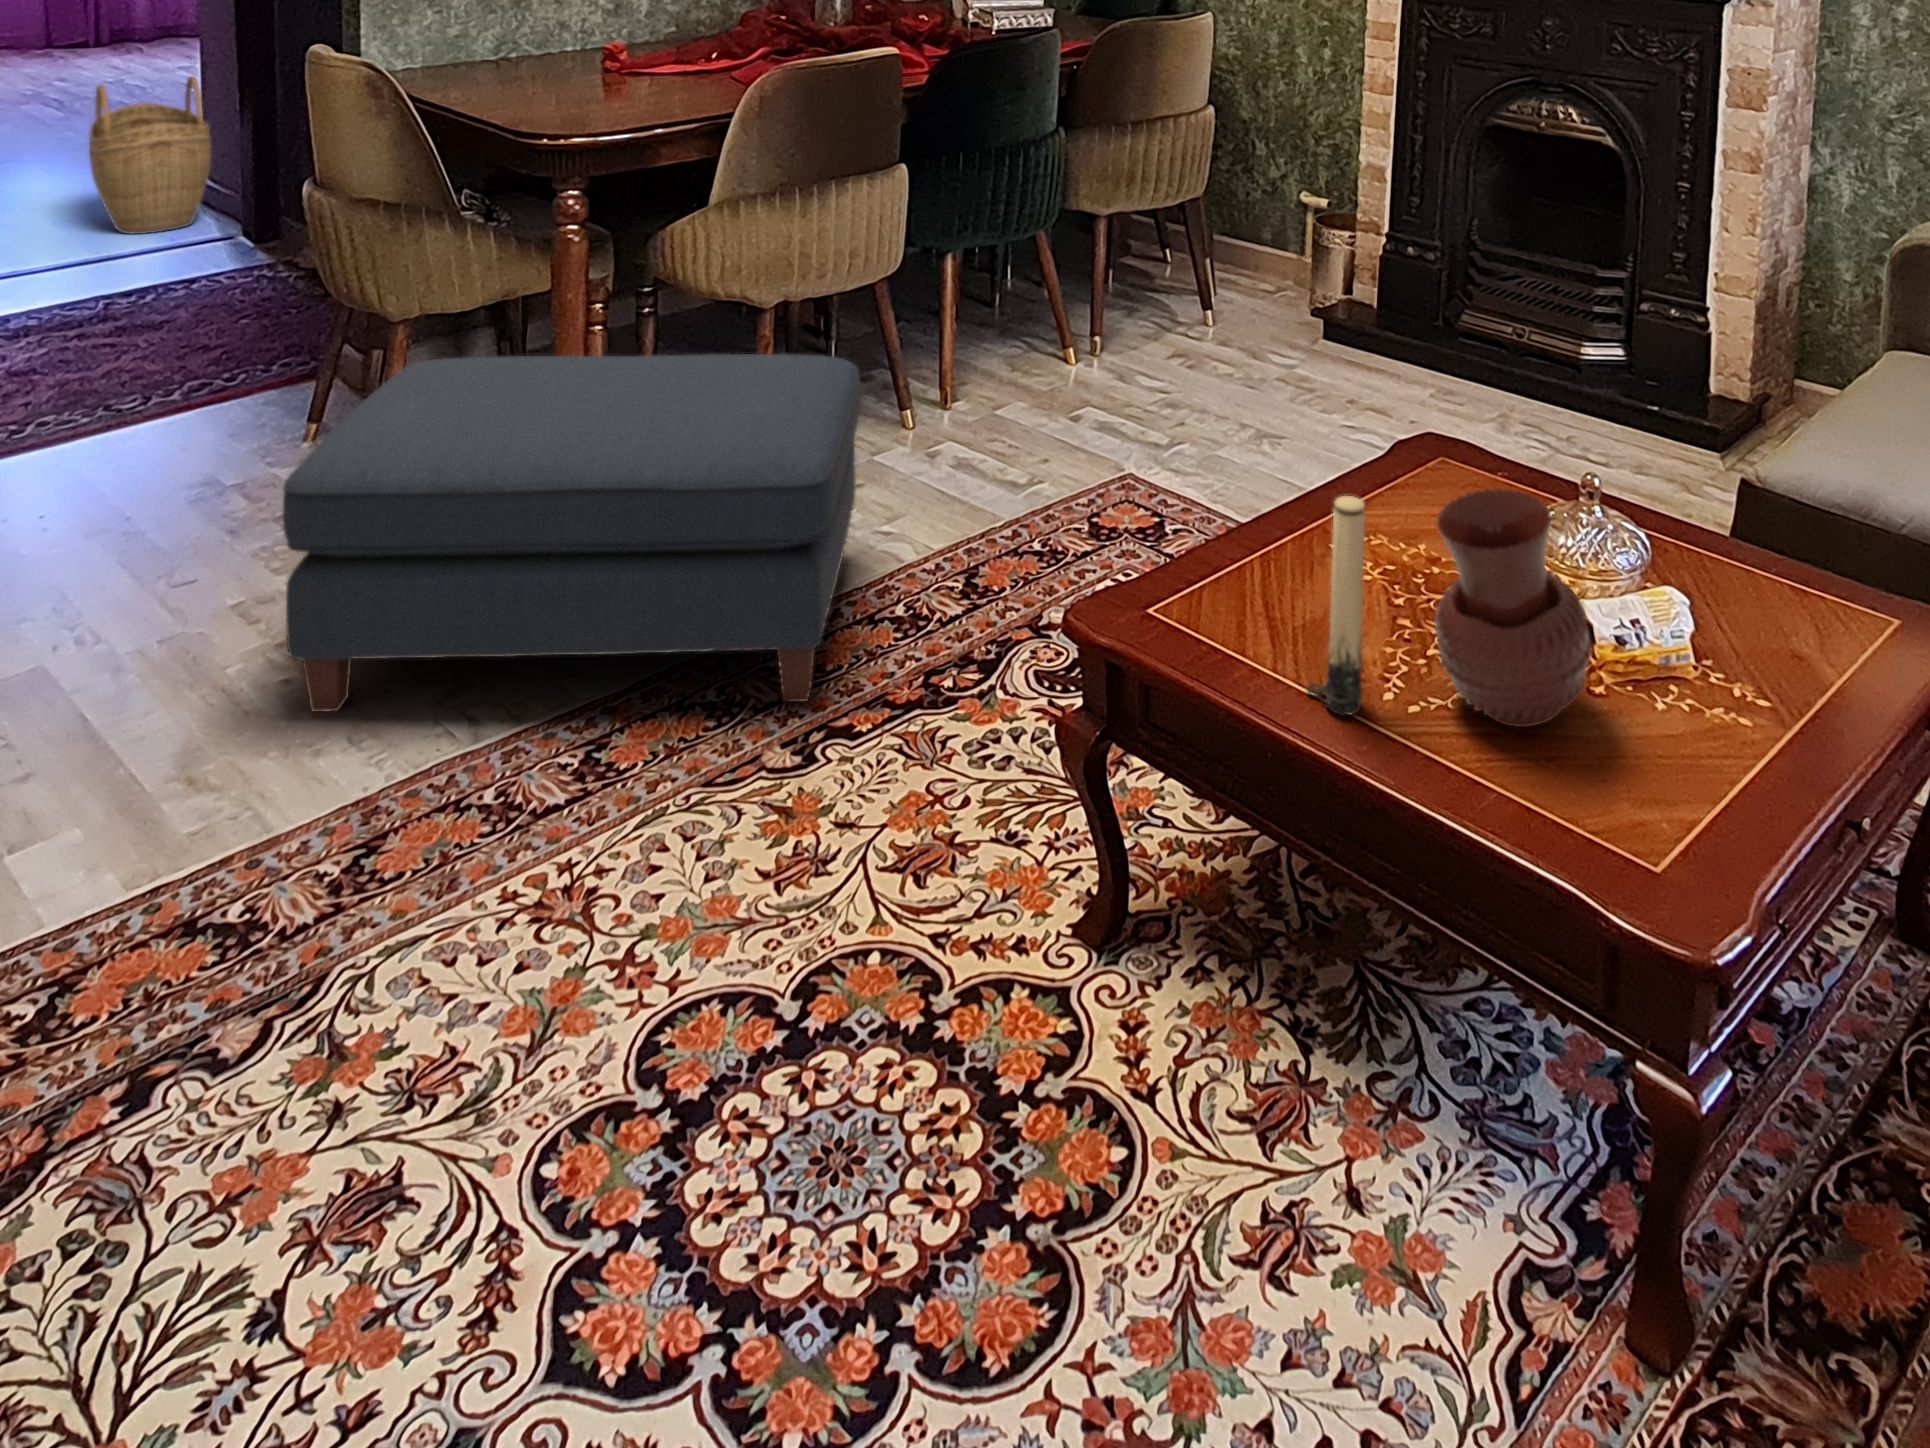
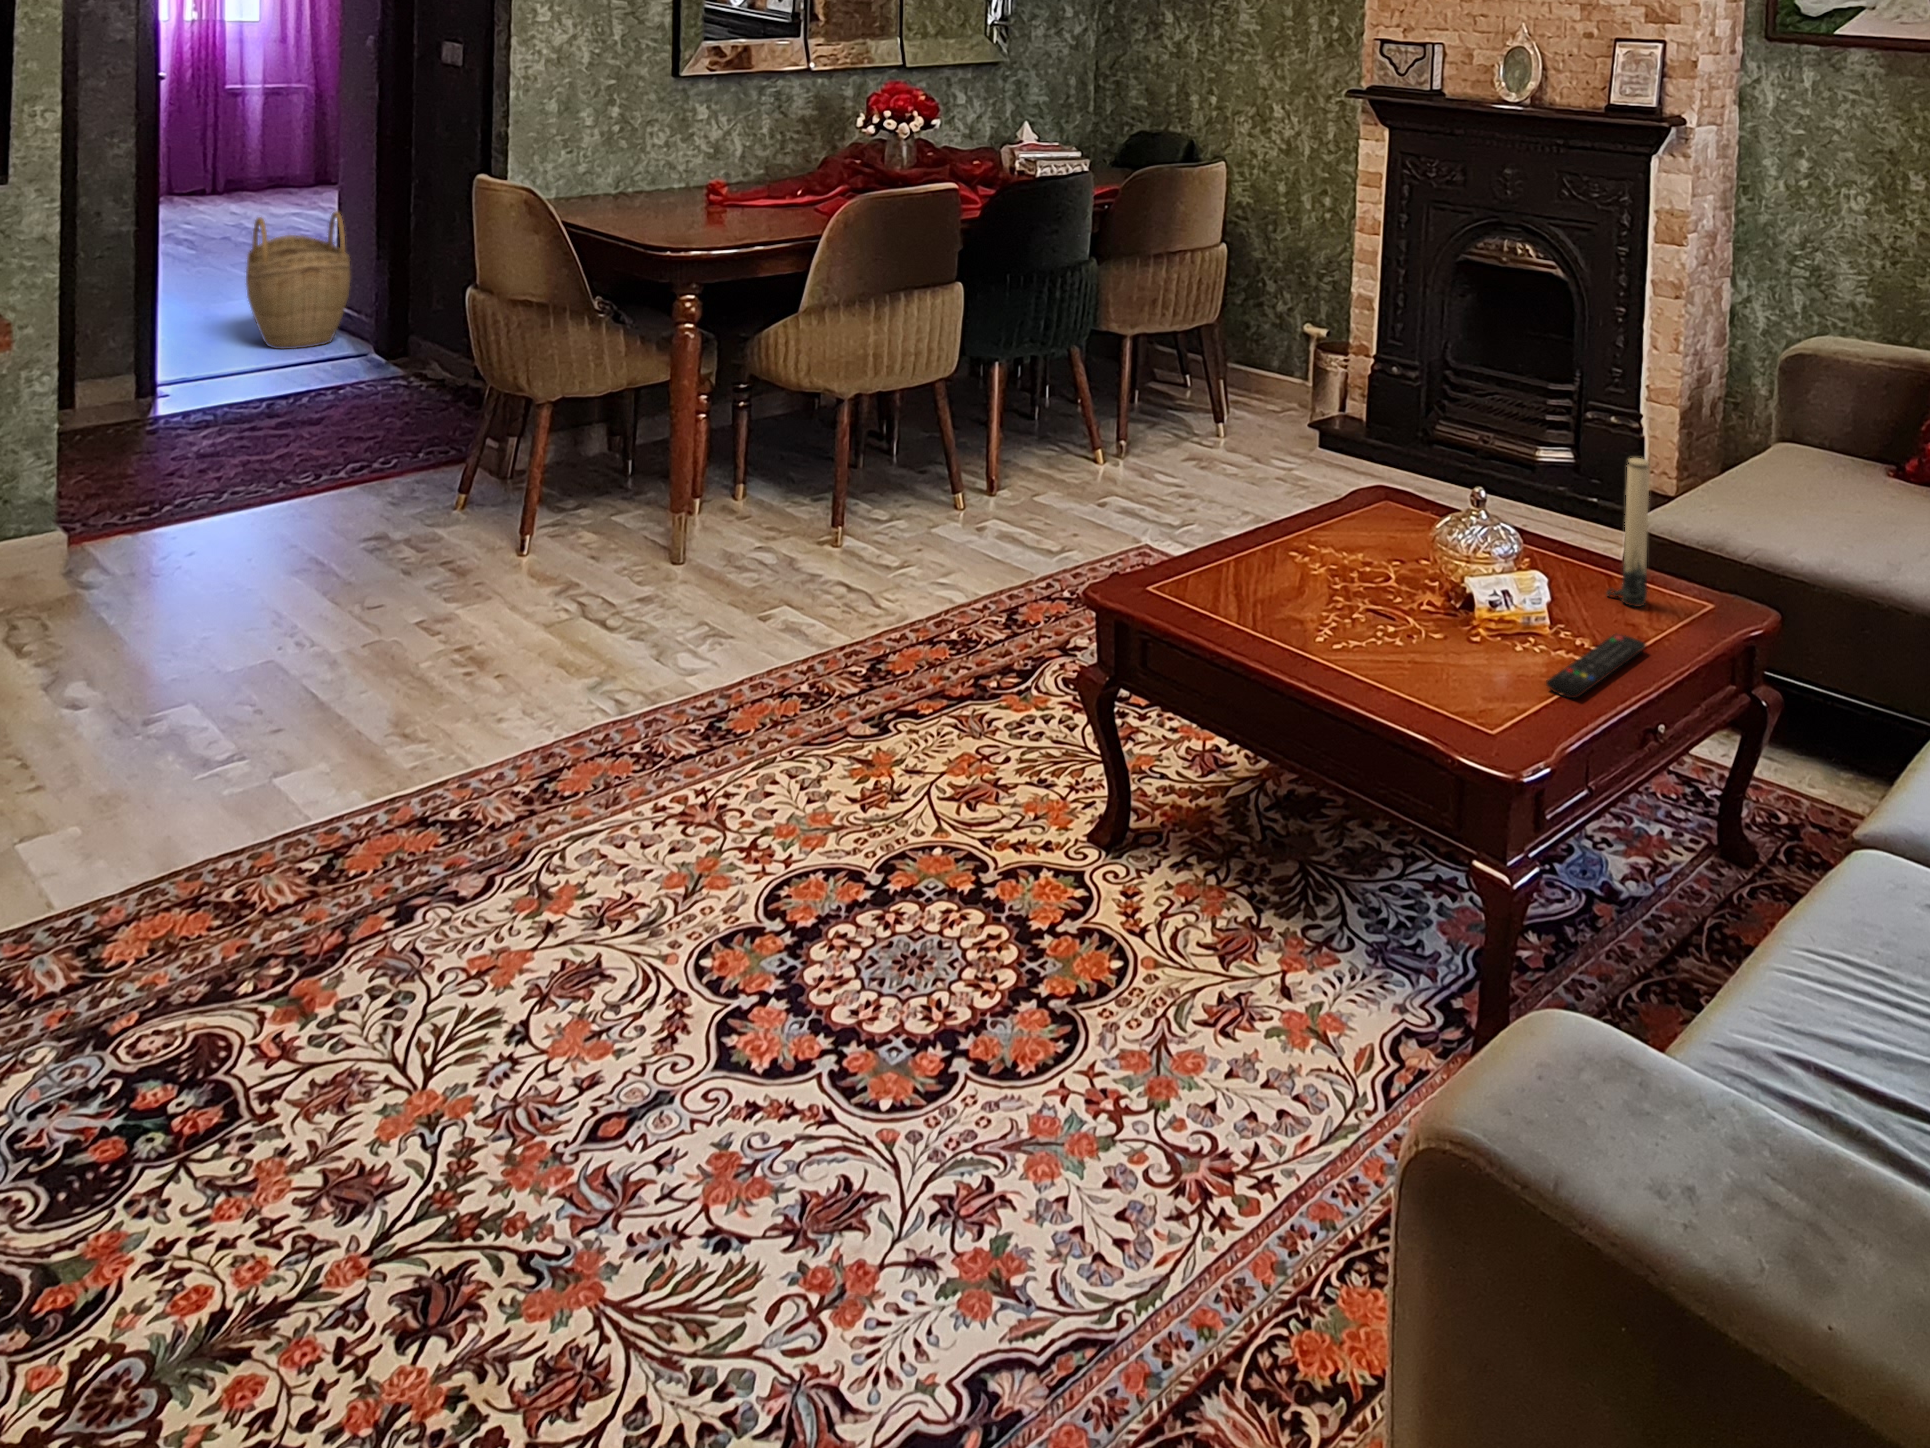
ottoman: present [283,354,861,712] -> none [477,424,925,693]
vase: present [1435,488,1592,727] -> none [1352,485,1464,656]
candle: present [1307,496,1365,715] -> present [1607,458,1650,607]
remote control: none [1715,681,1837,799] -> present [1546,634,1646,698]

